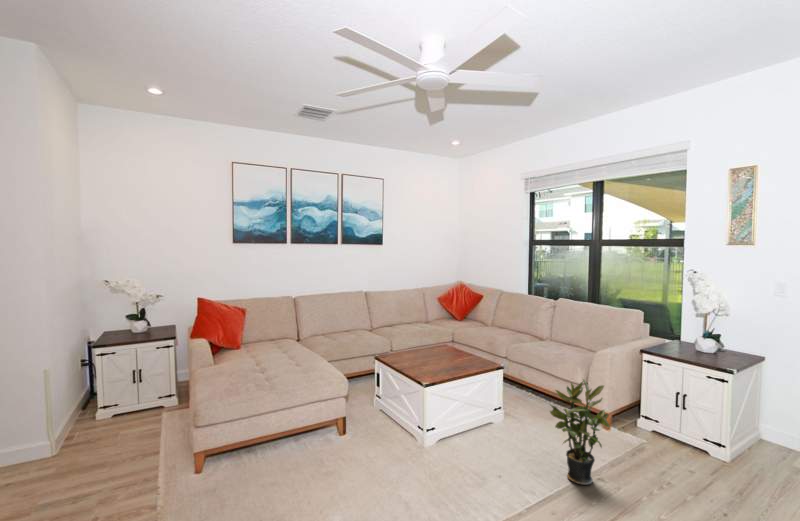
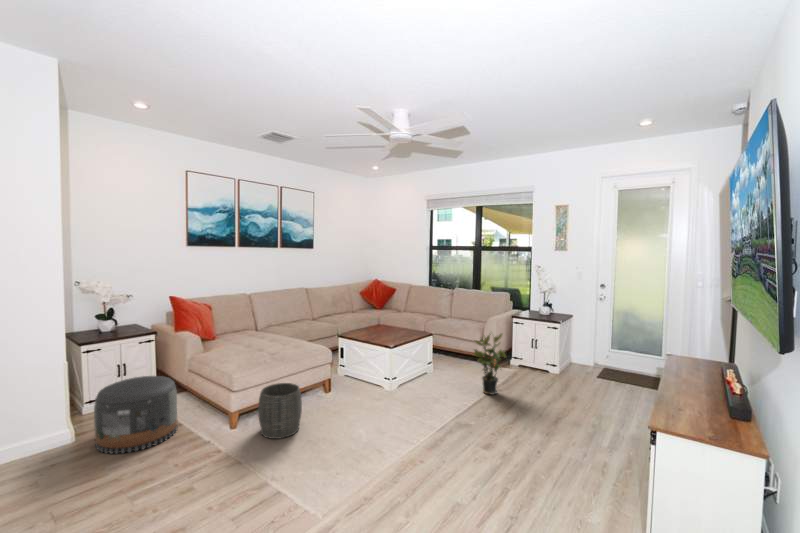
pouf: none [57,392,156,486] -> present [94,376,177,454]
woven basket: none [216,423,275,504] -> present [258,383,302,439]

